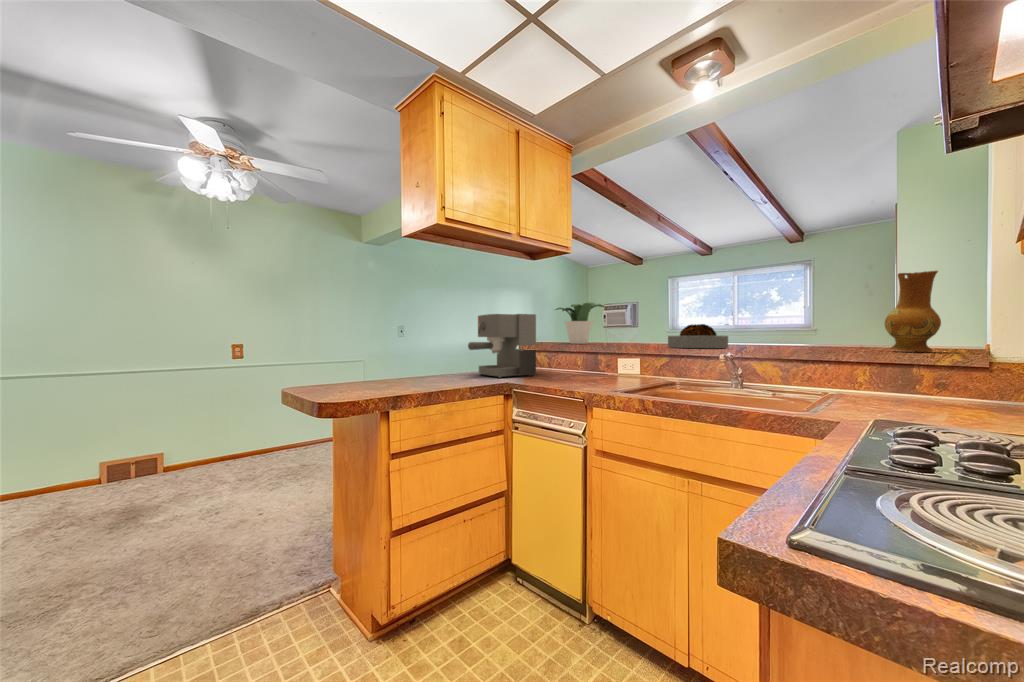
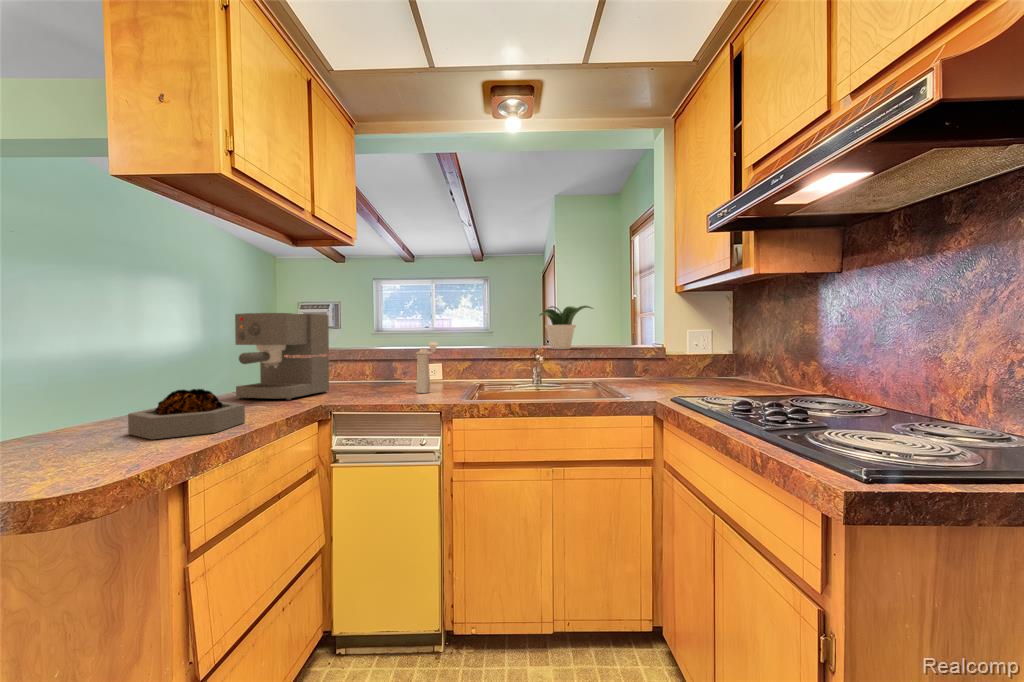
ceramic jug: present [885,271,941,352] -> none [617,299,643,351]
potted plant: present [556,302,605,344] -> present [540,306,593,349]
decorative bowl: present [668,324,728,348] -> present [128,389,245,439]
pepper mill: none [591,336,620,383] -> present [416,342,438,393]

